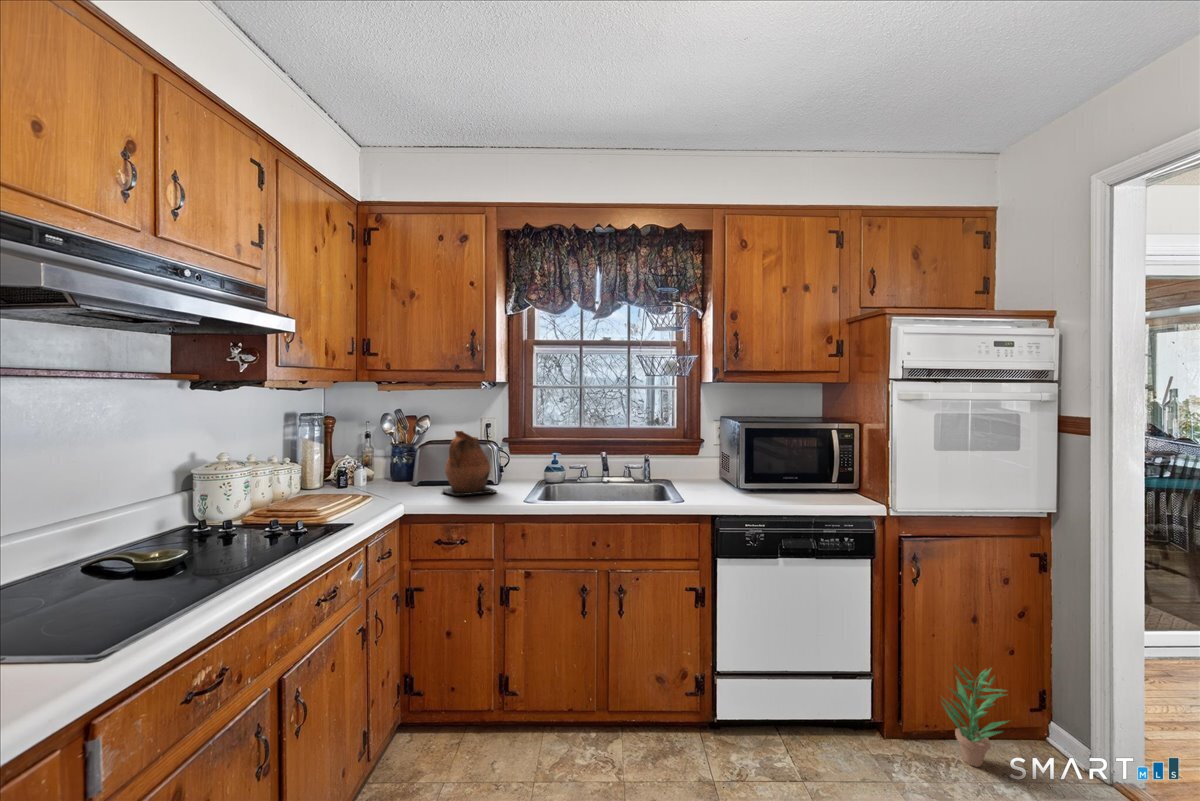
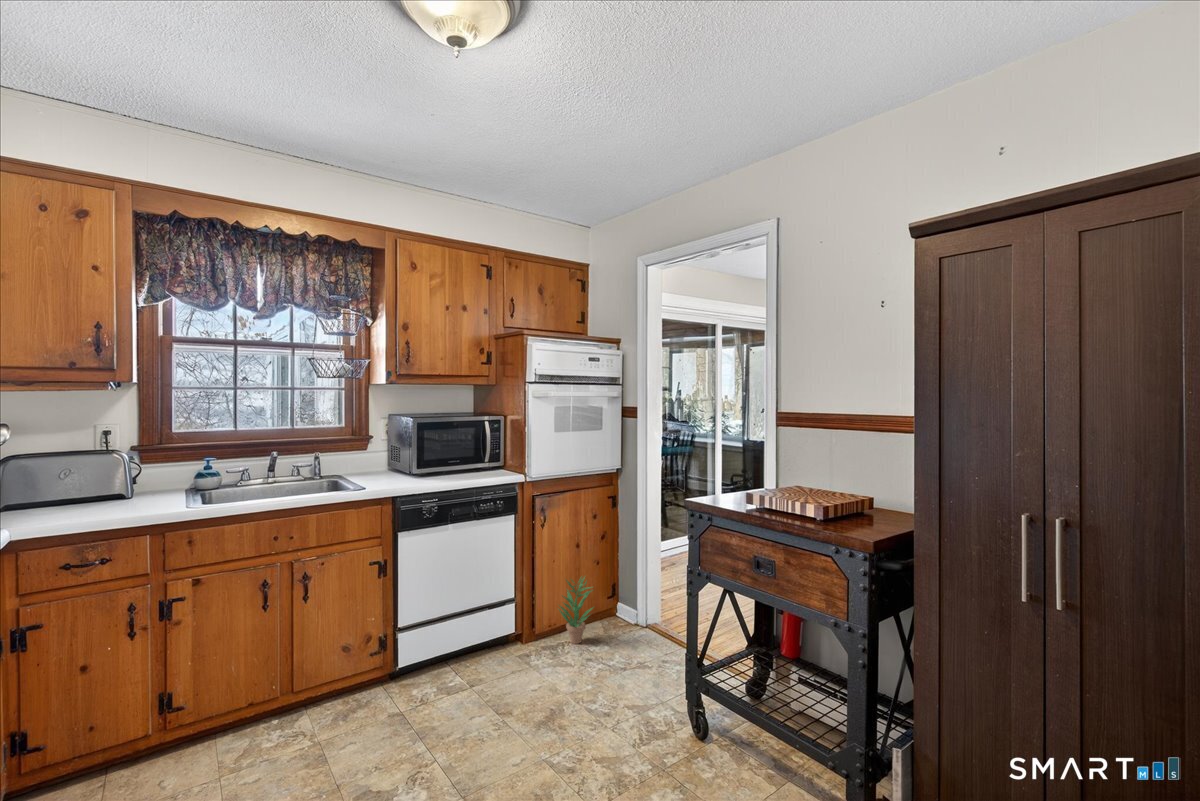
ceramic pitcher: present [443,431,496,495] -> none [55,439,145,513]

